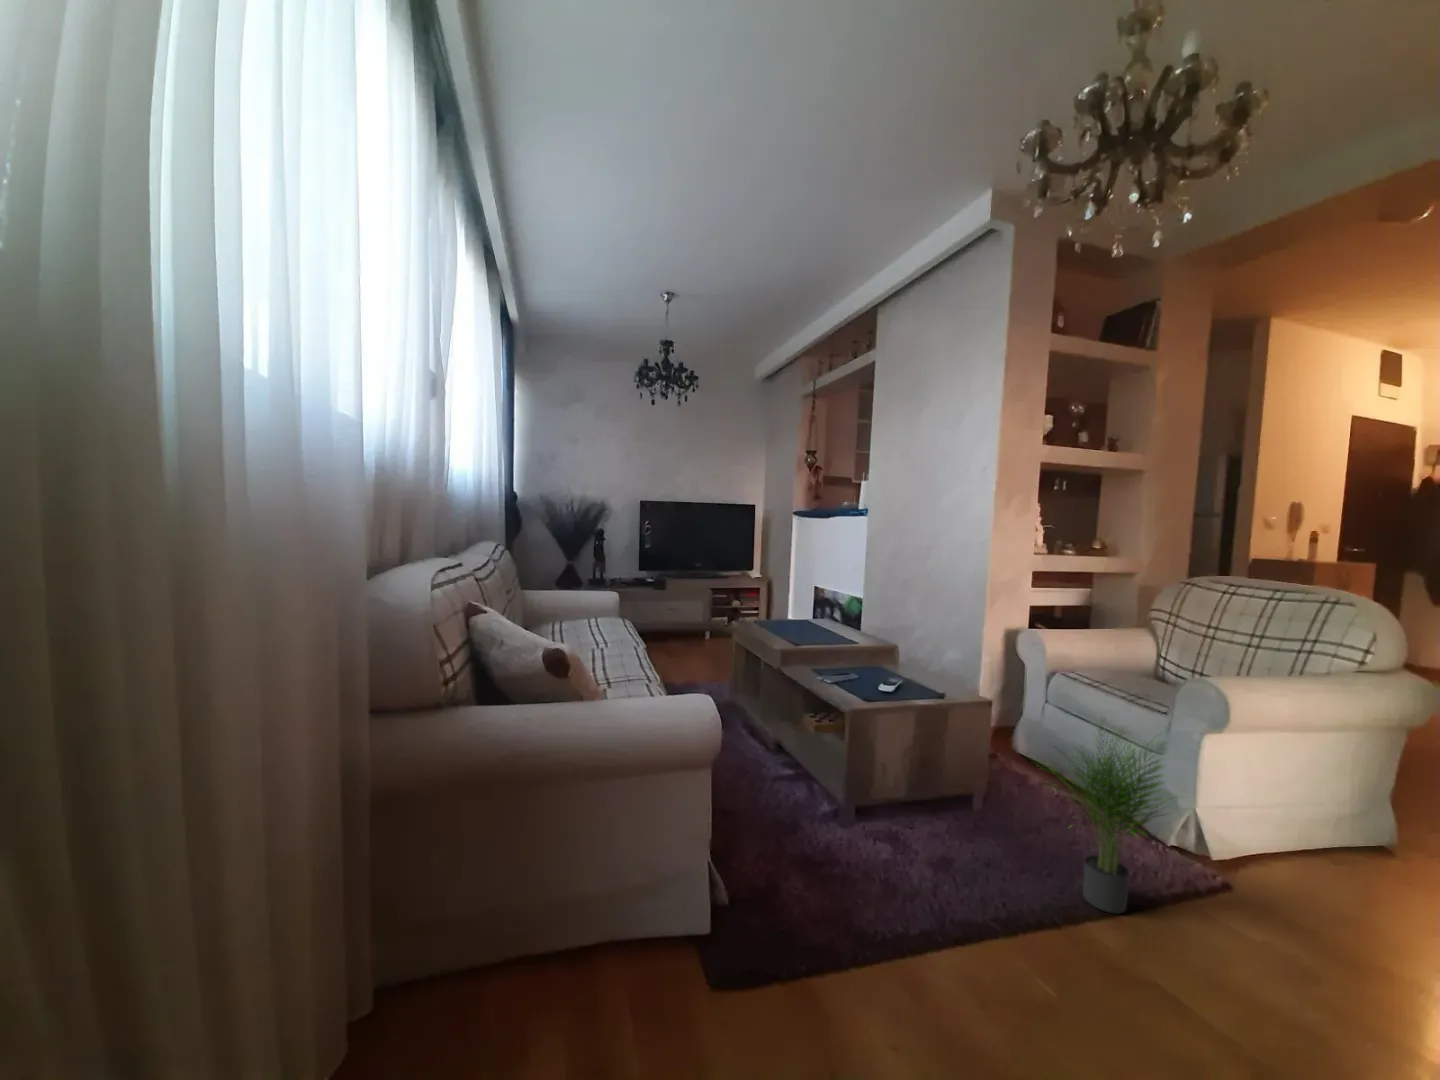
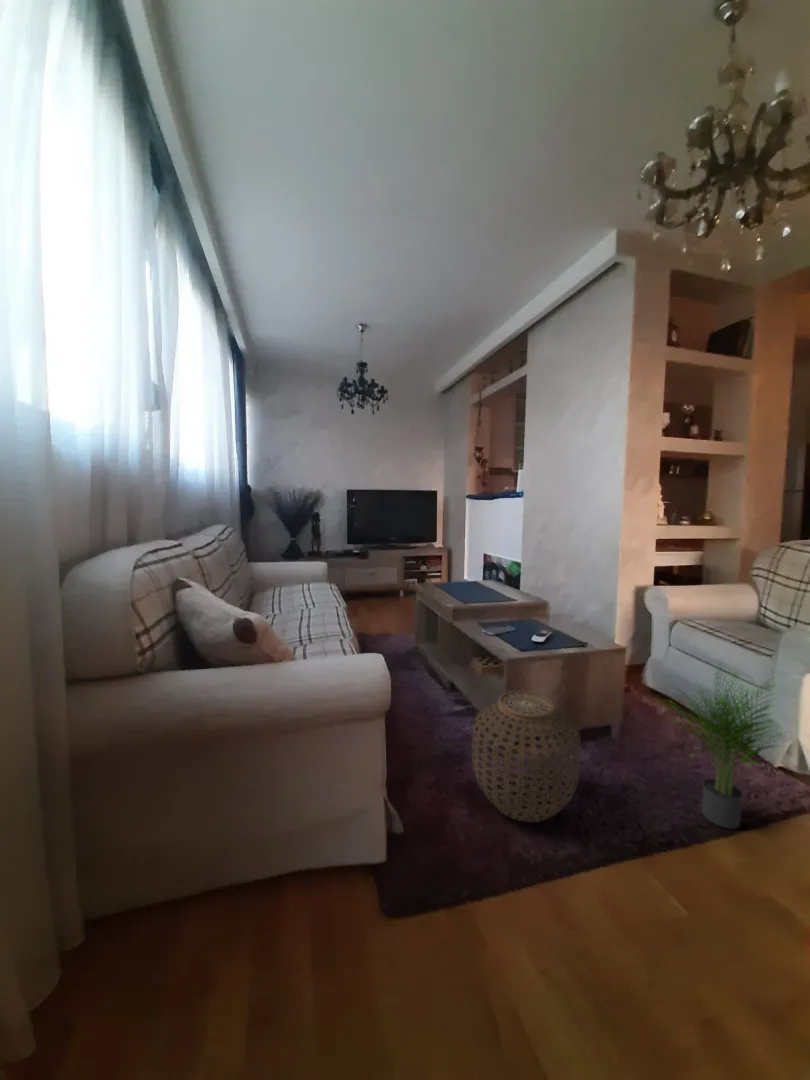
woven basket: none [812,747,941,904] -> present [472,691,580,822]

